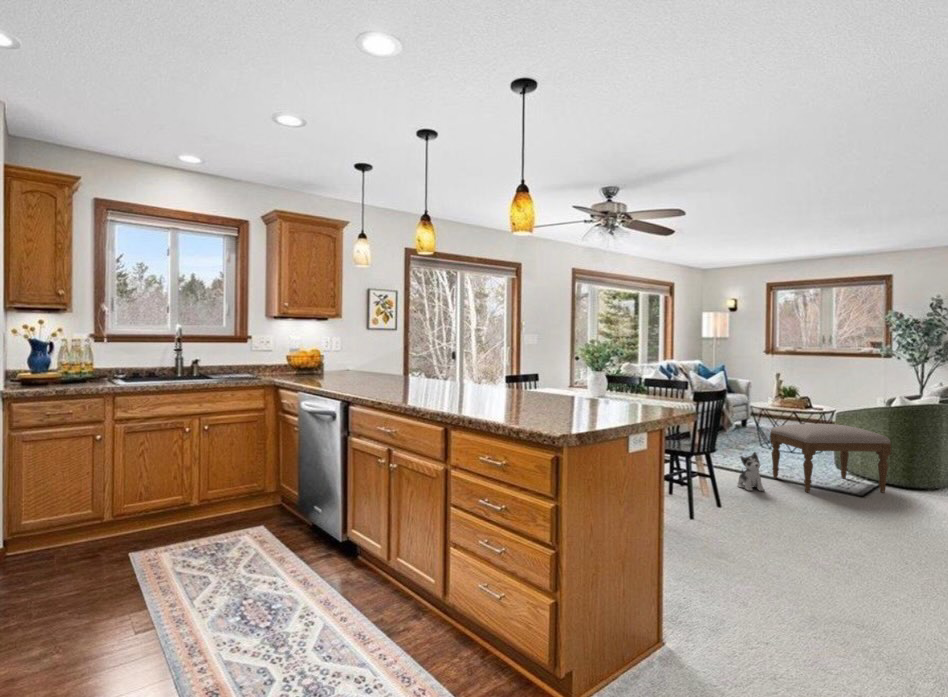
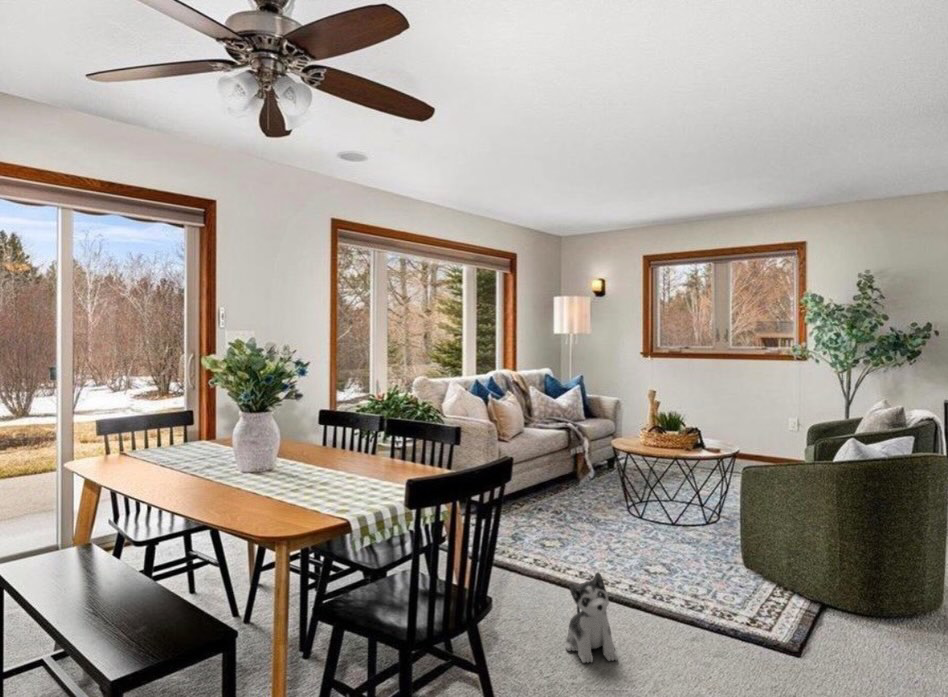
ottoman: present [770,424,891,492] -> none [633,494,850,653]

